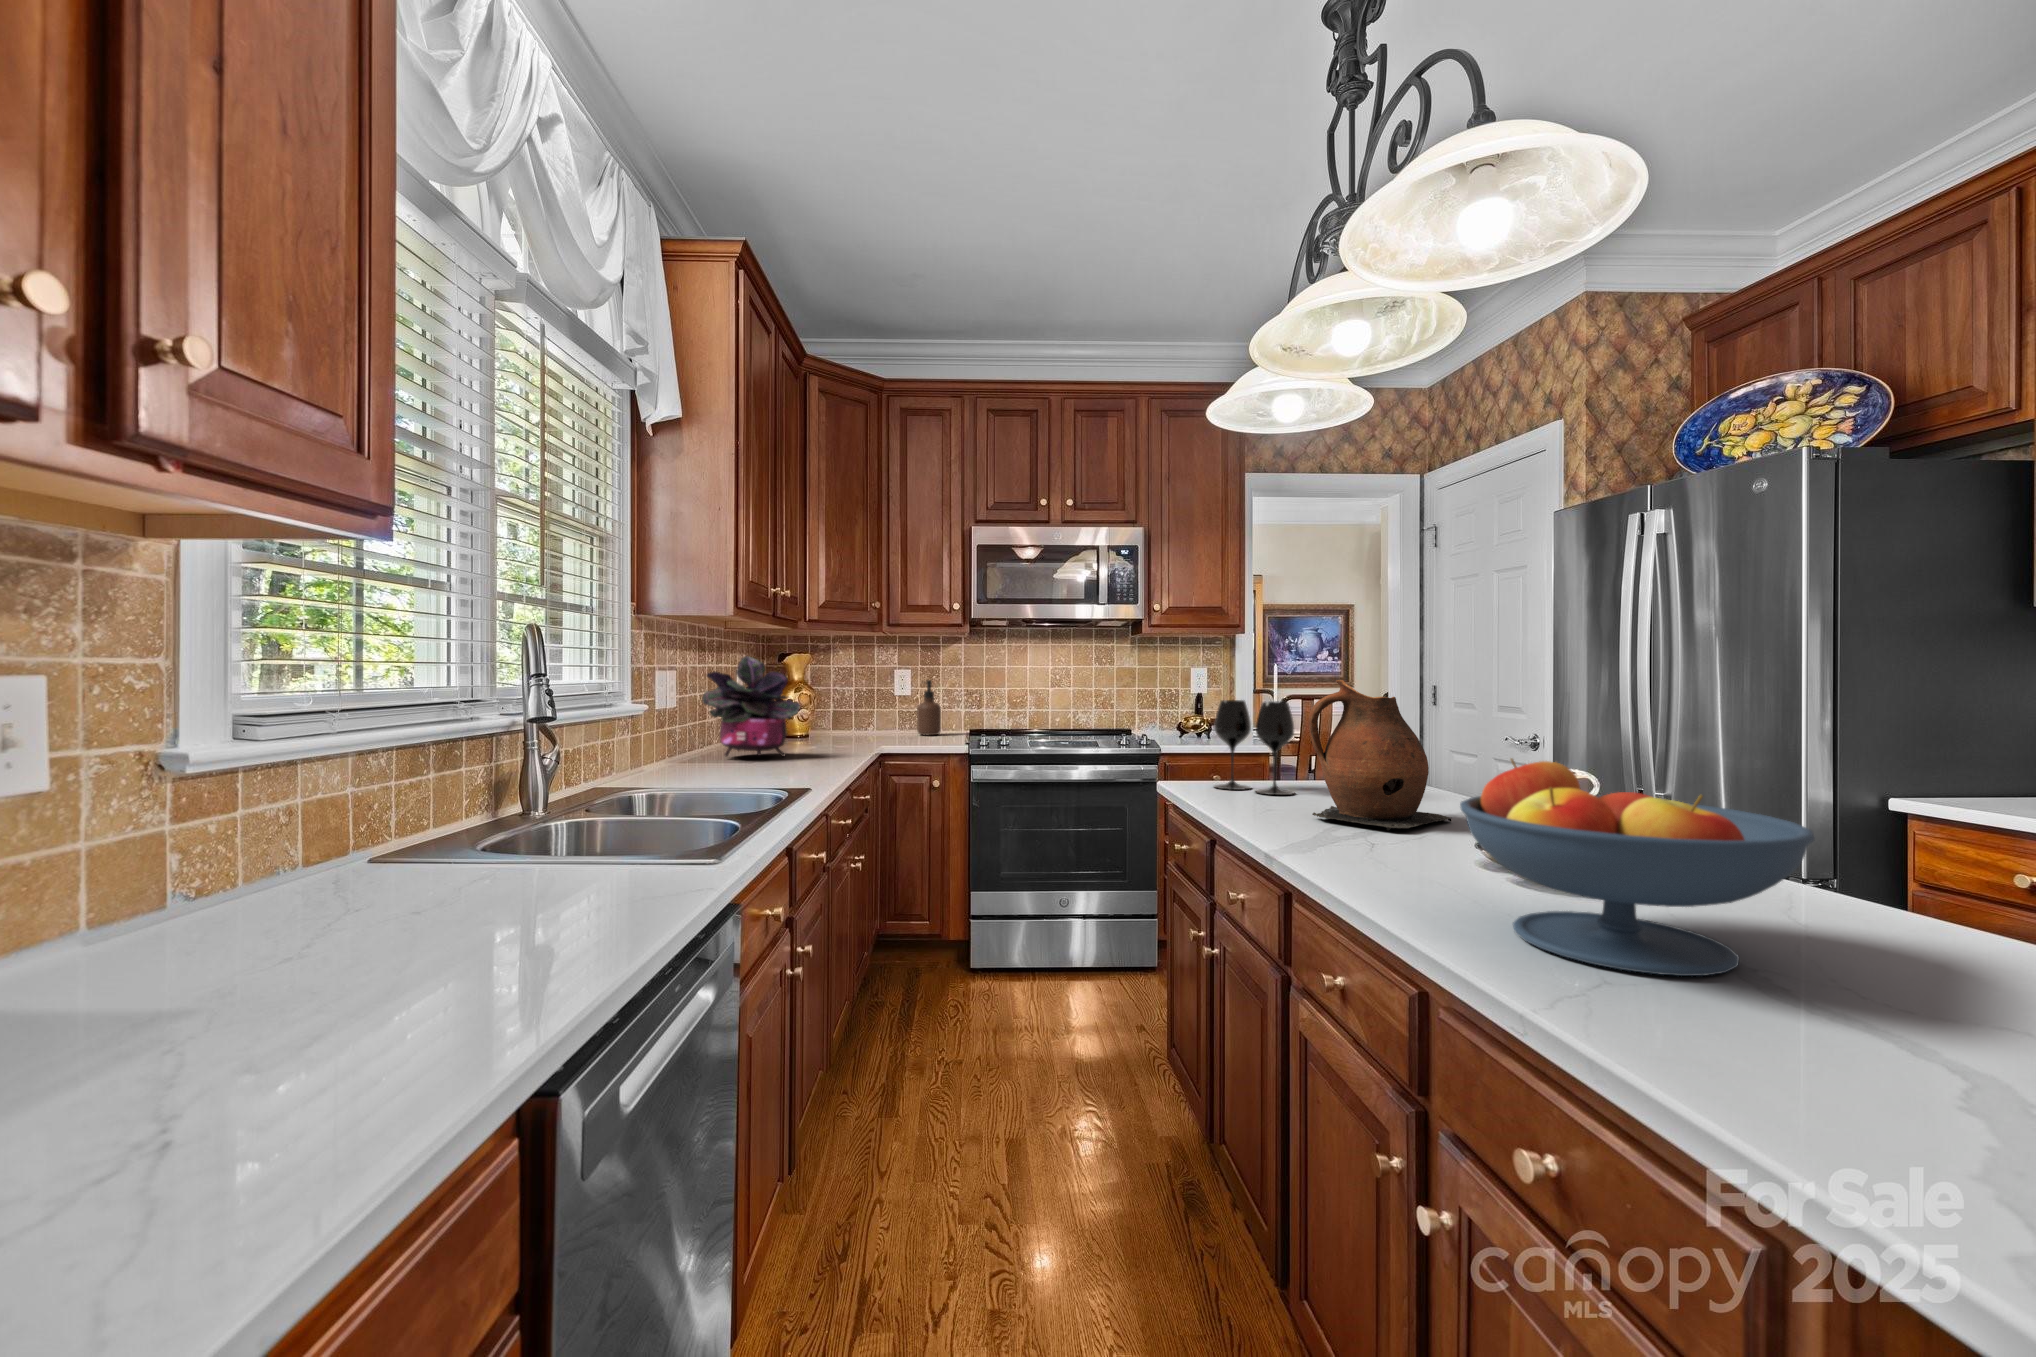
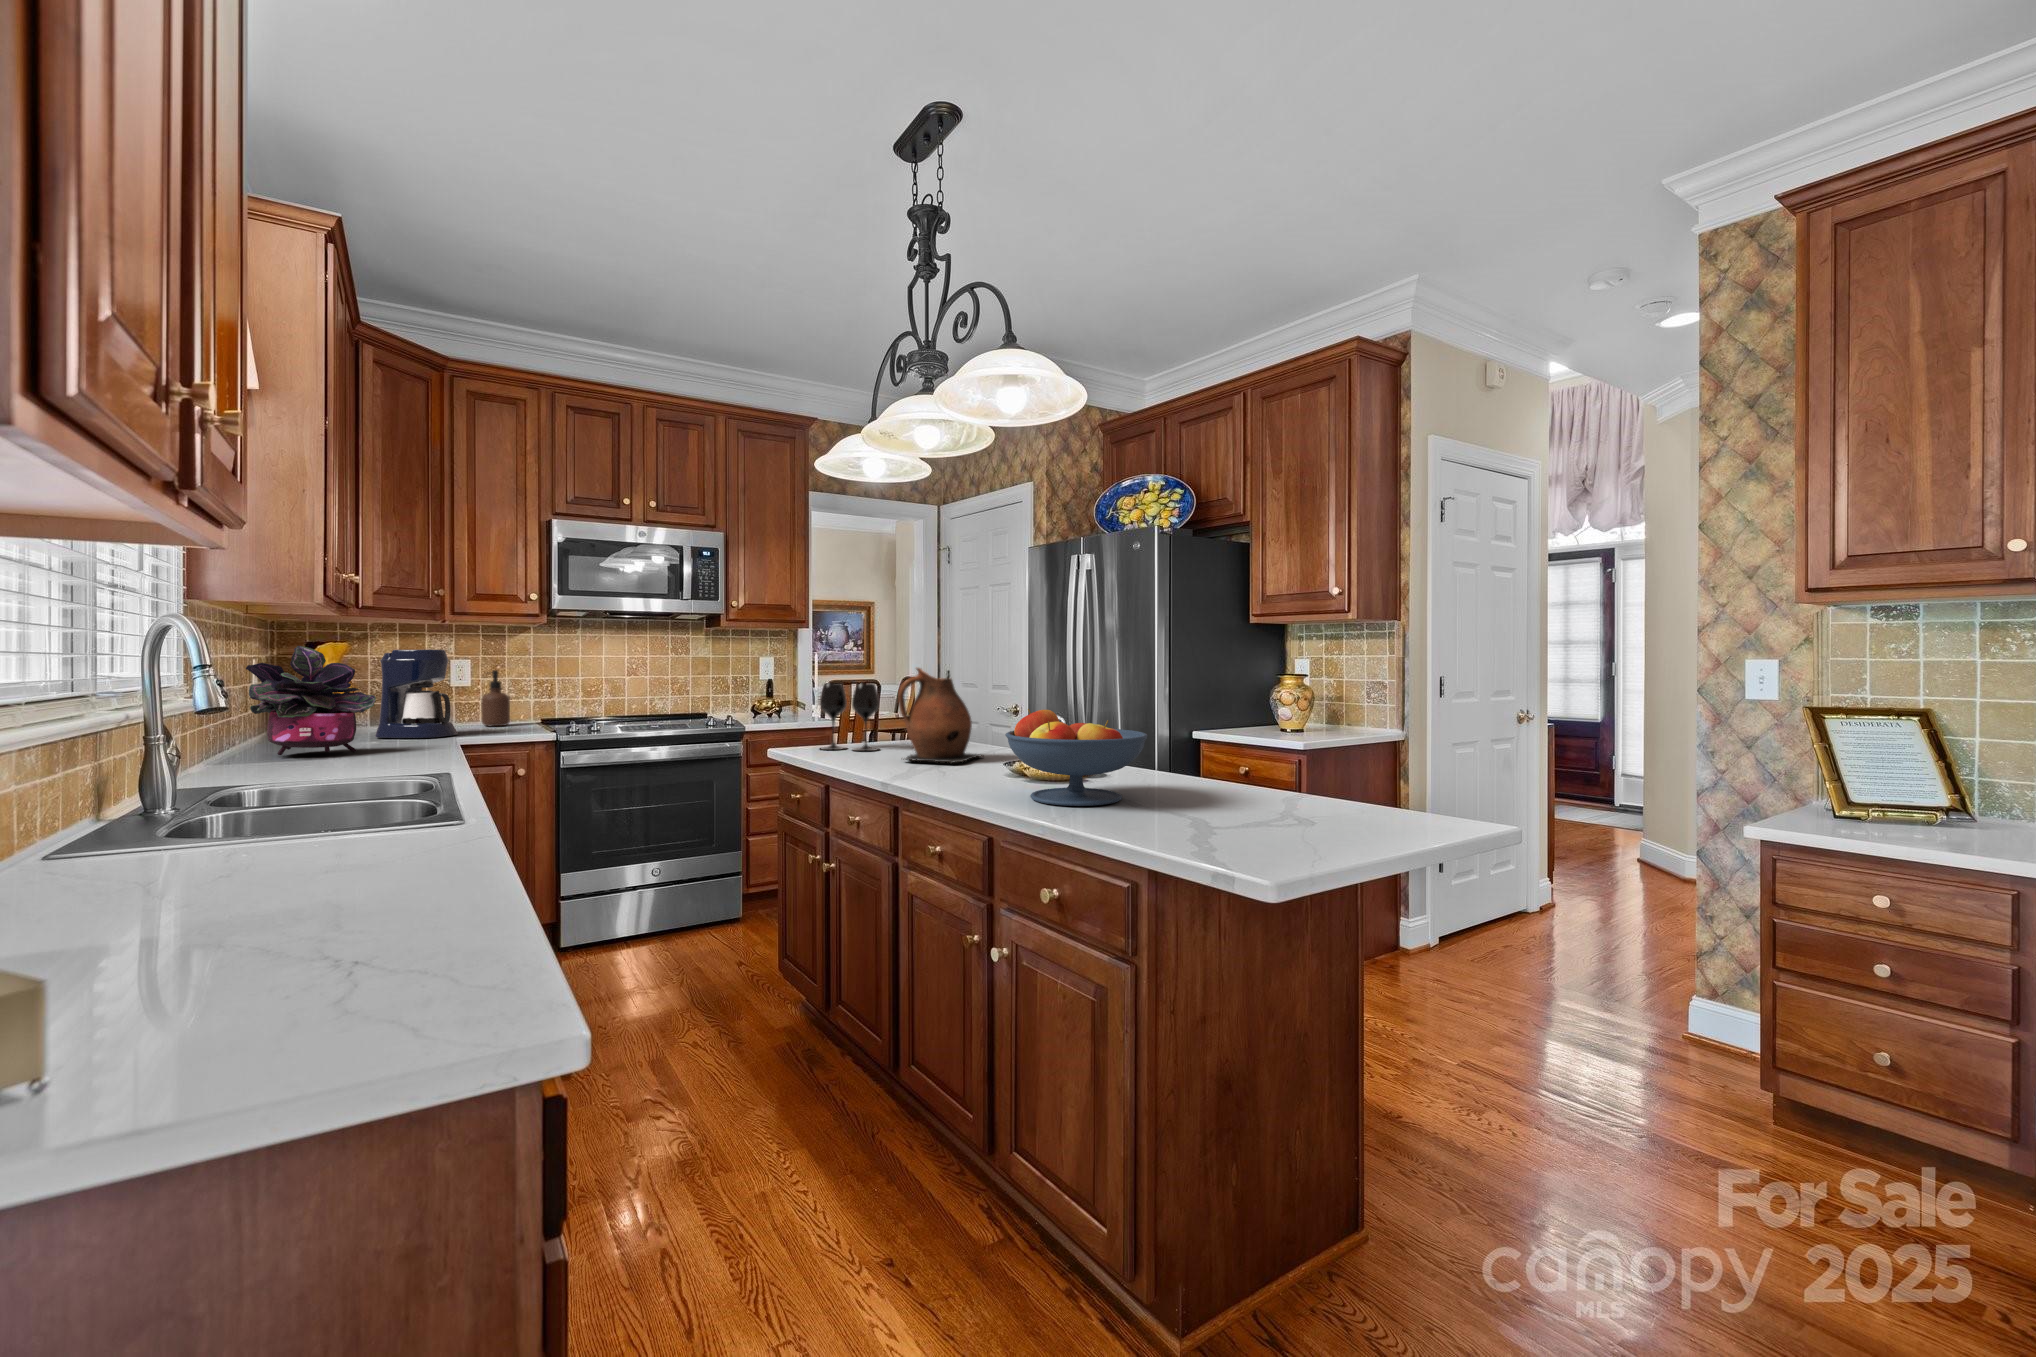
coffee maker: none [821,660,886,745] -> present [375,649,458,738]

